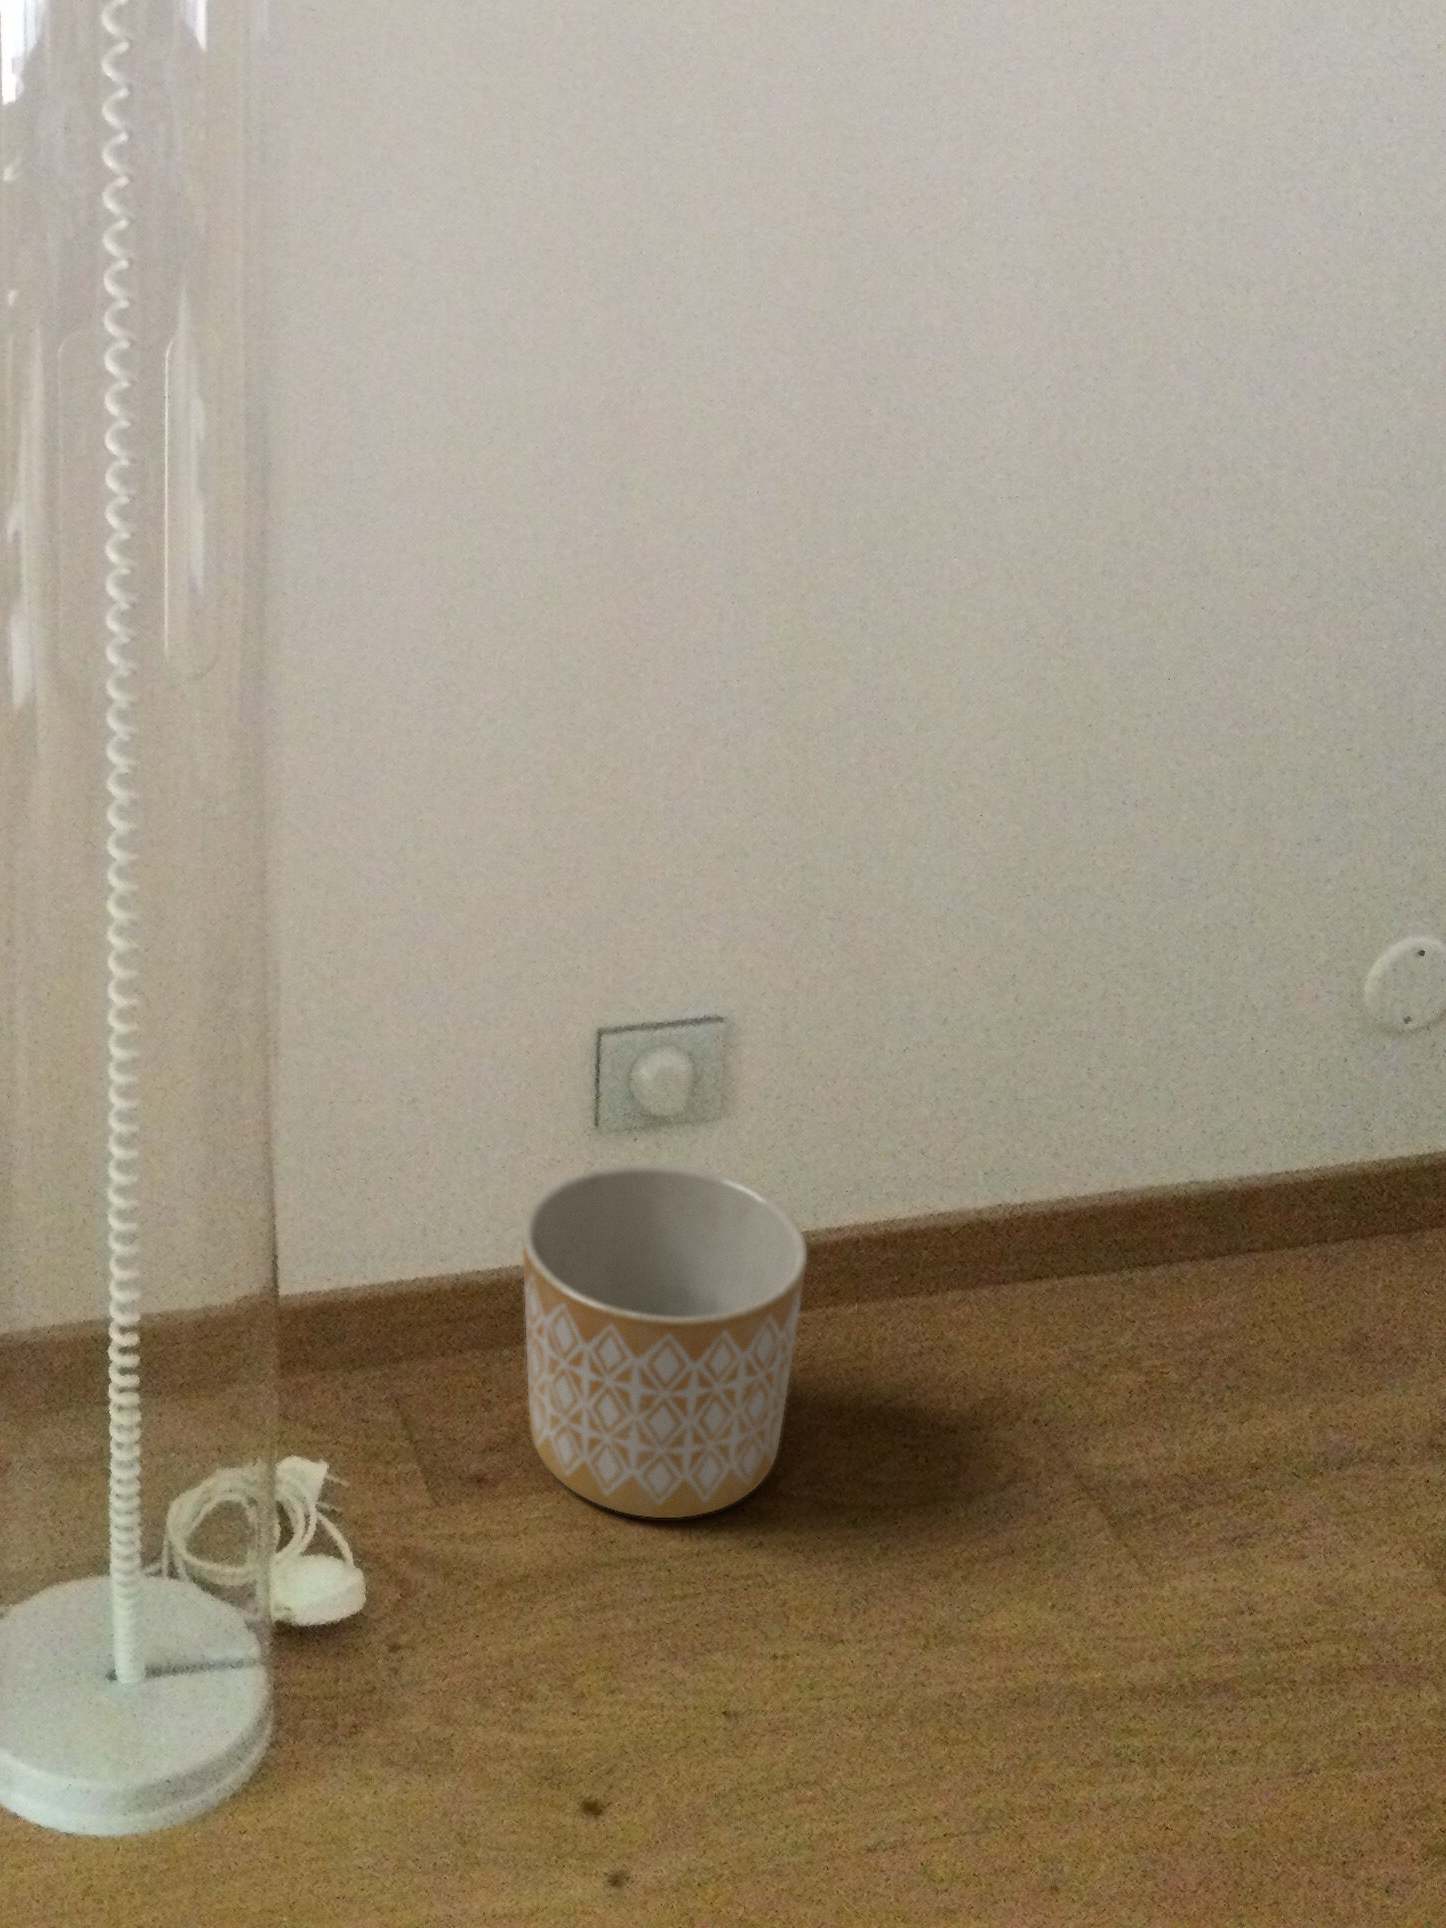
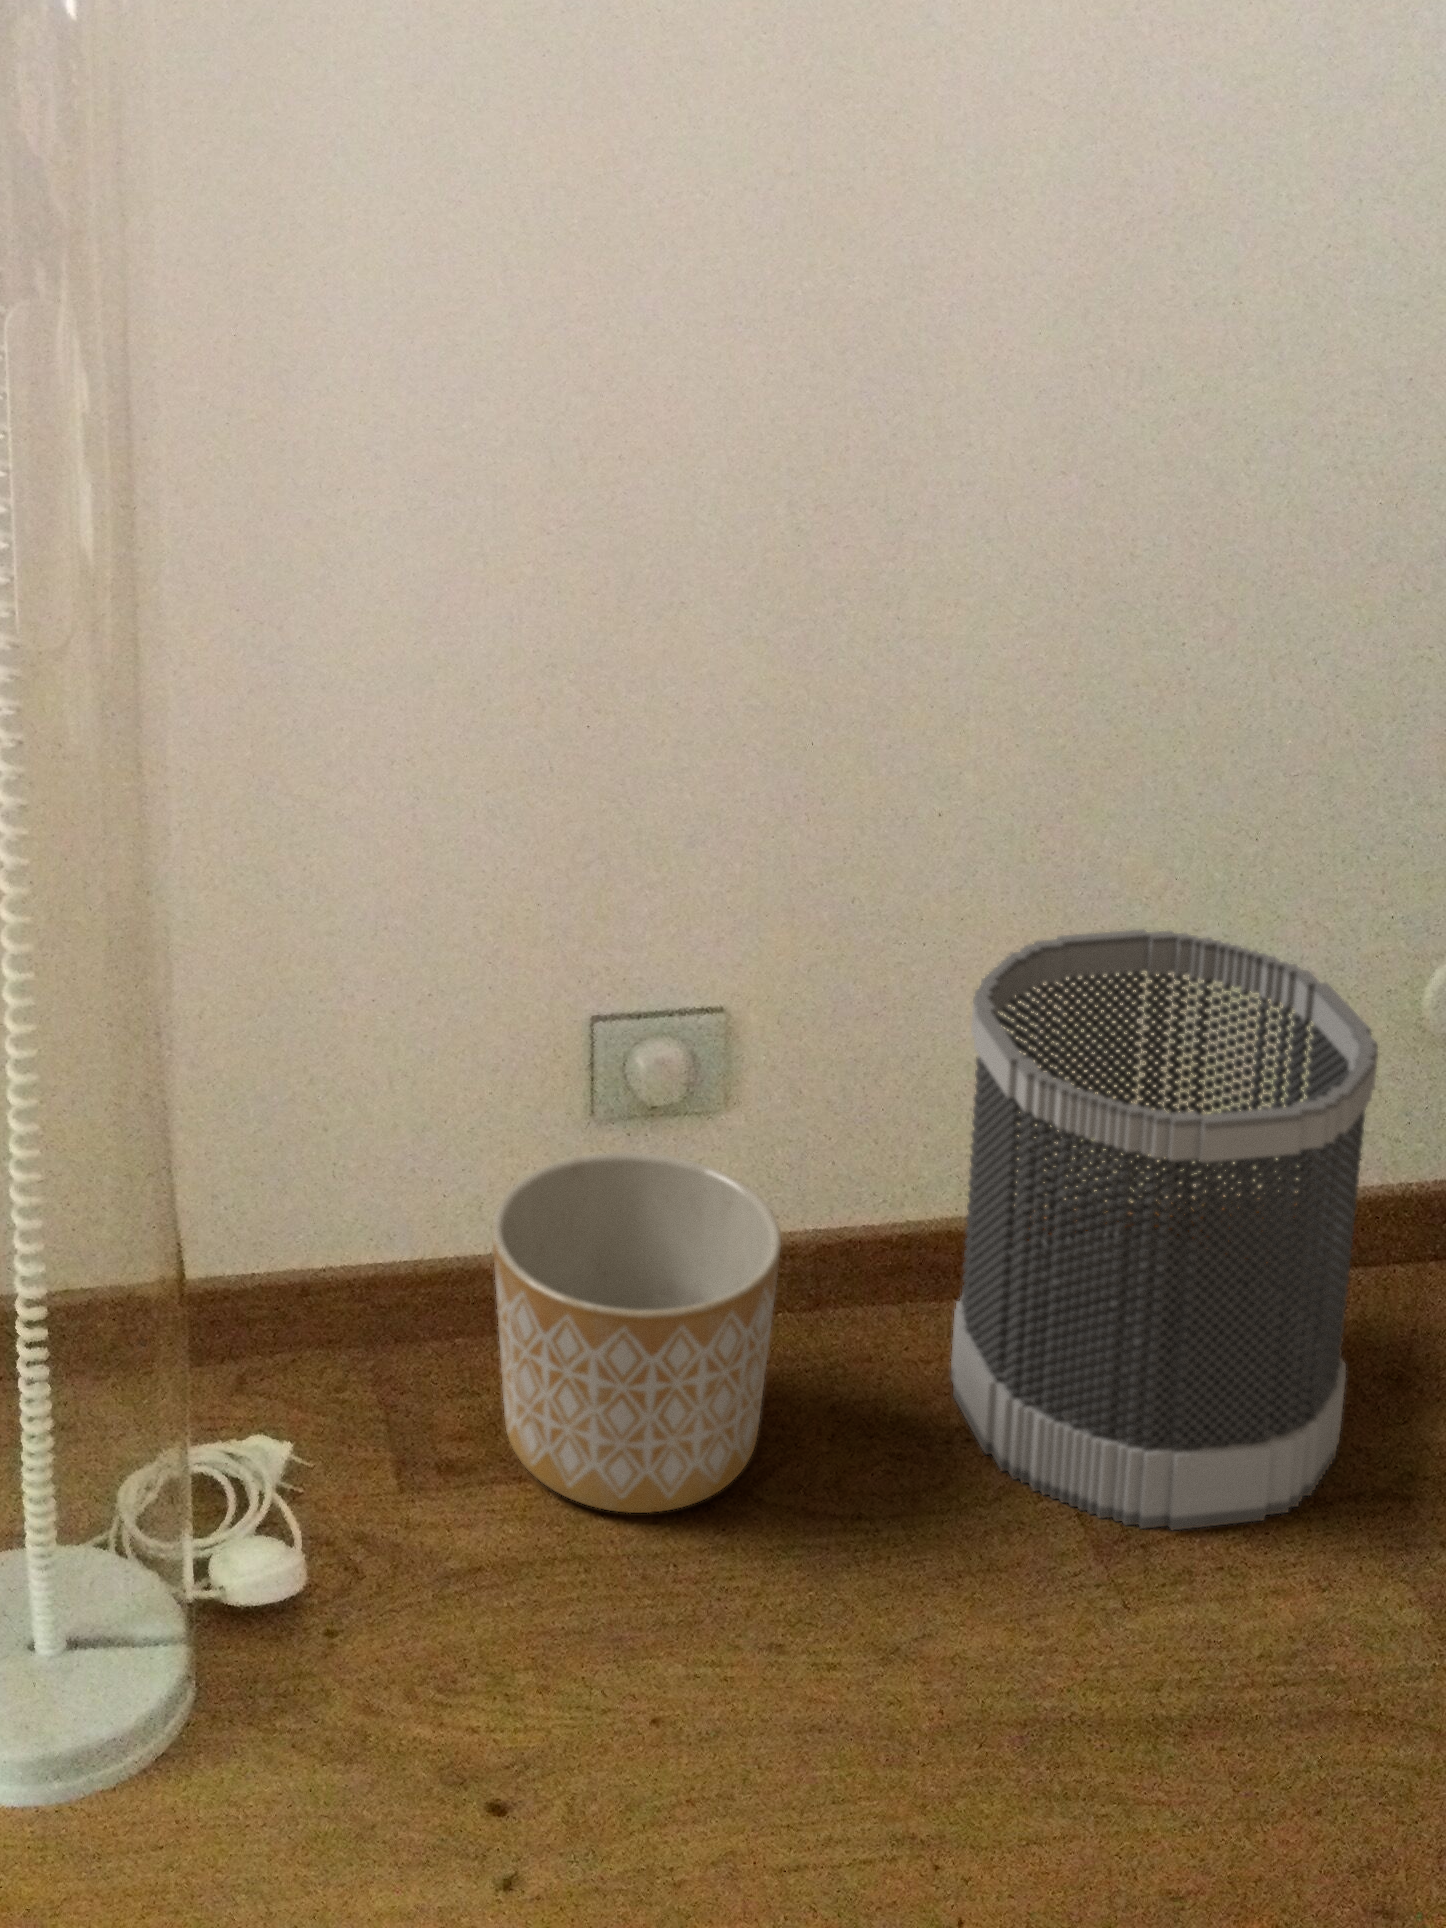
wastebasket: none [949,932,1372,1513] -> present [951,930,1378,1531]

